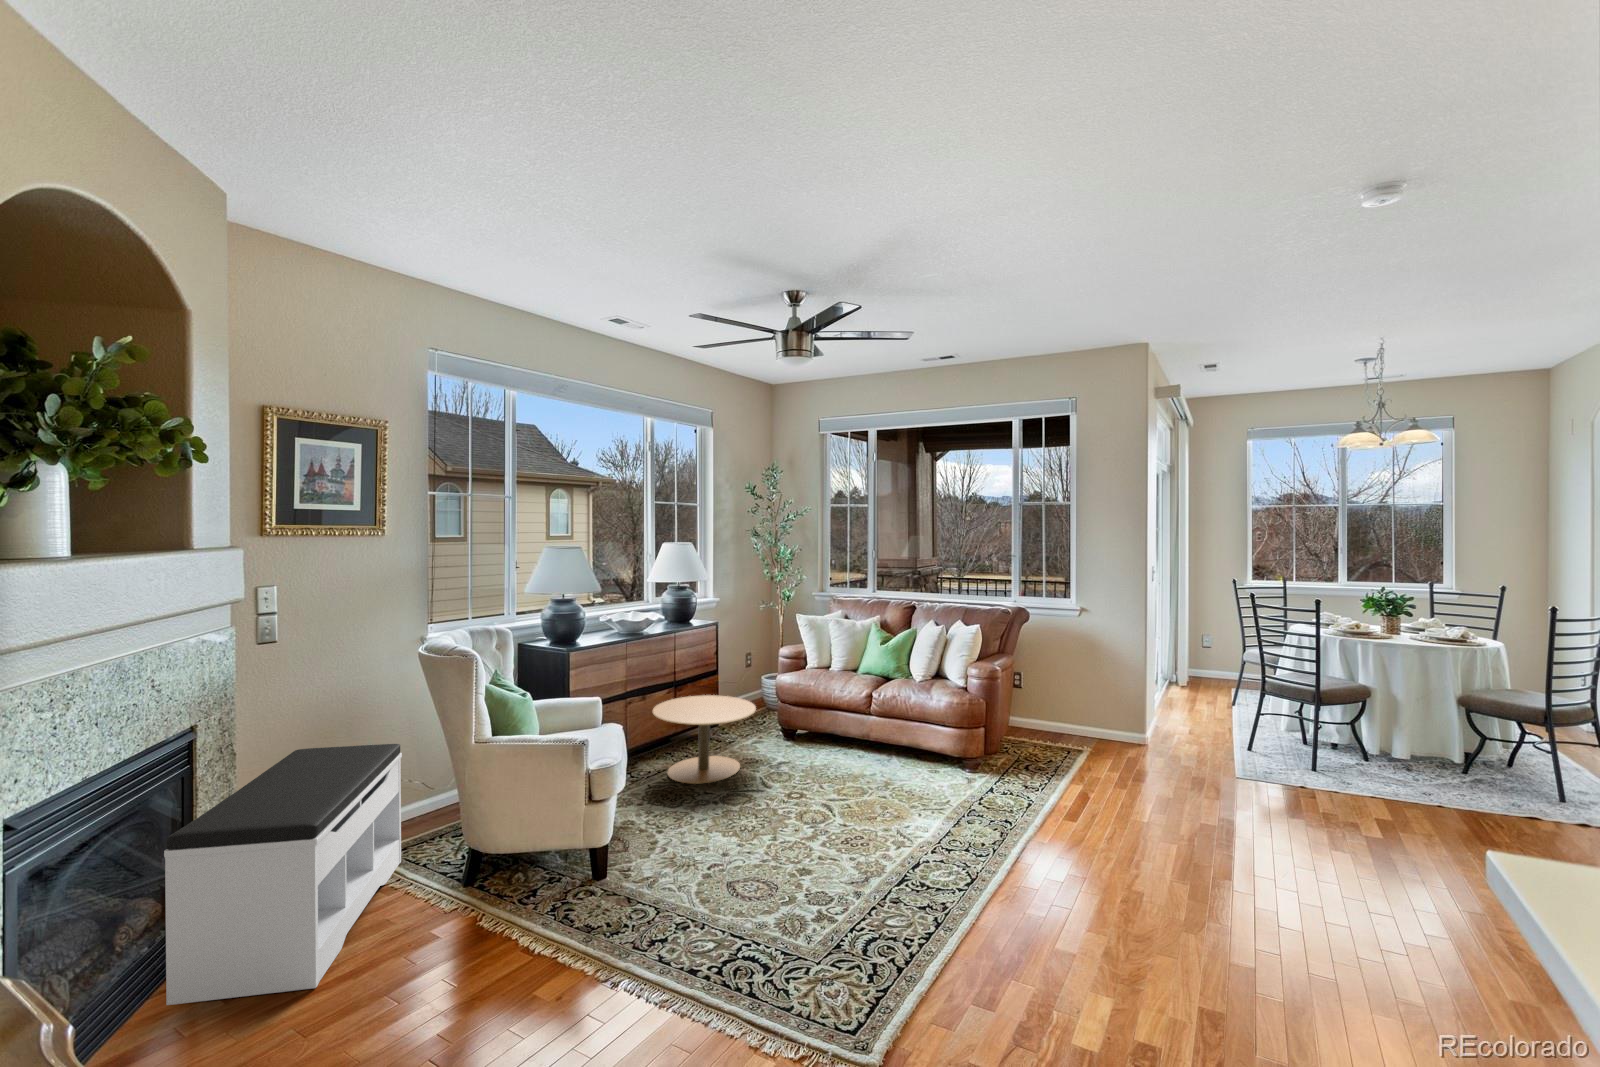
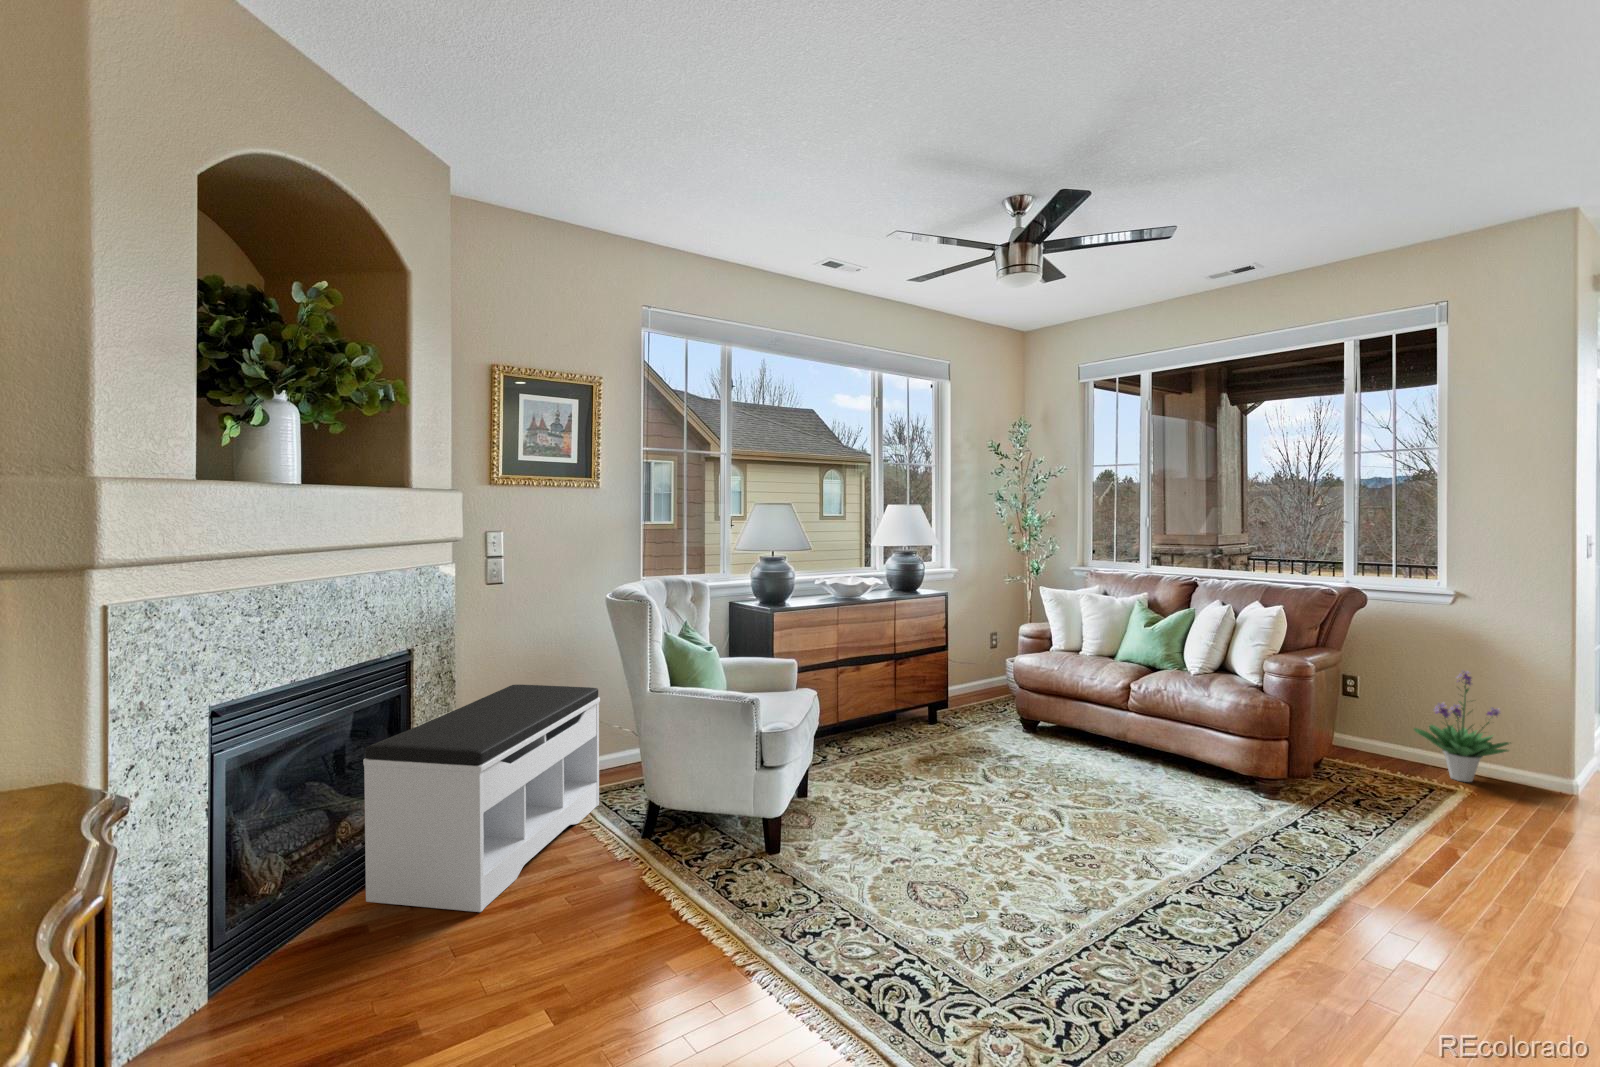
potted plant: none [1058,663,1117,743] -> present [1414,671,1509,782]
side table: present [653,695,756,784] -> none [866,672,983,768]

